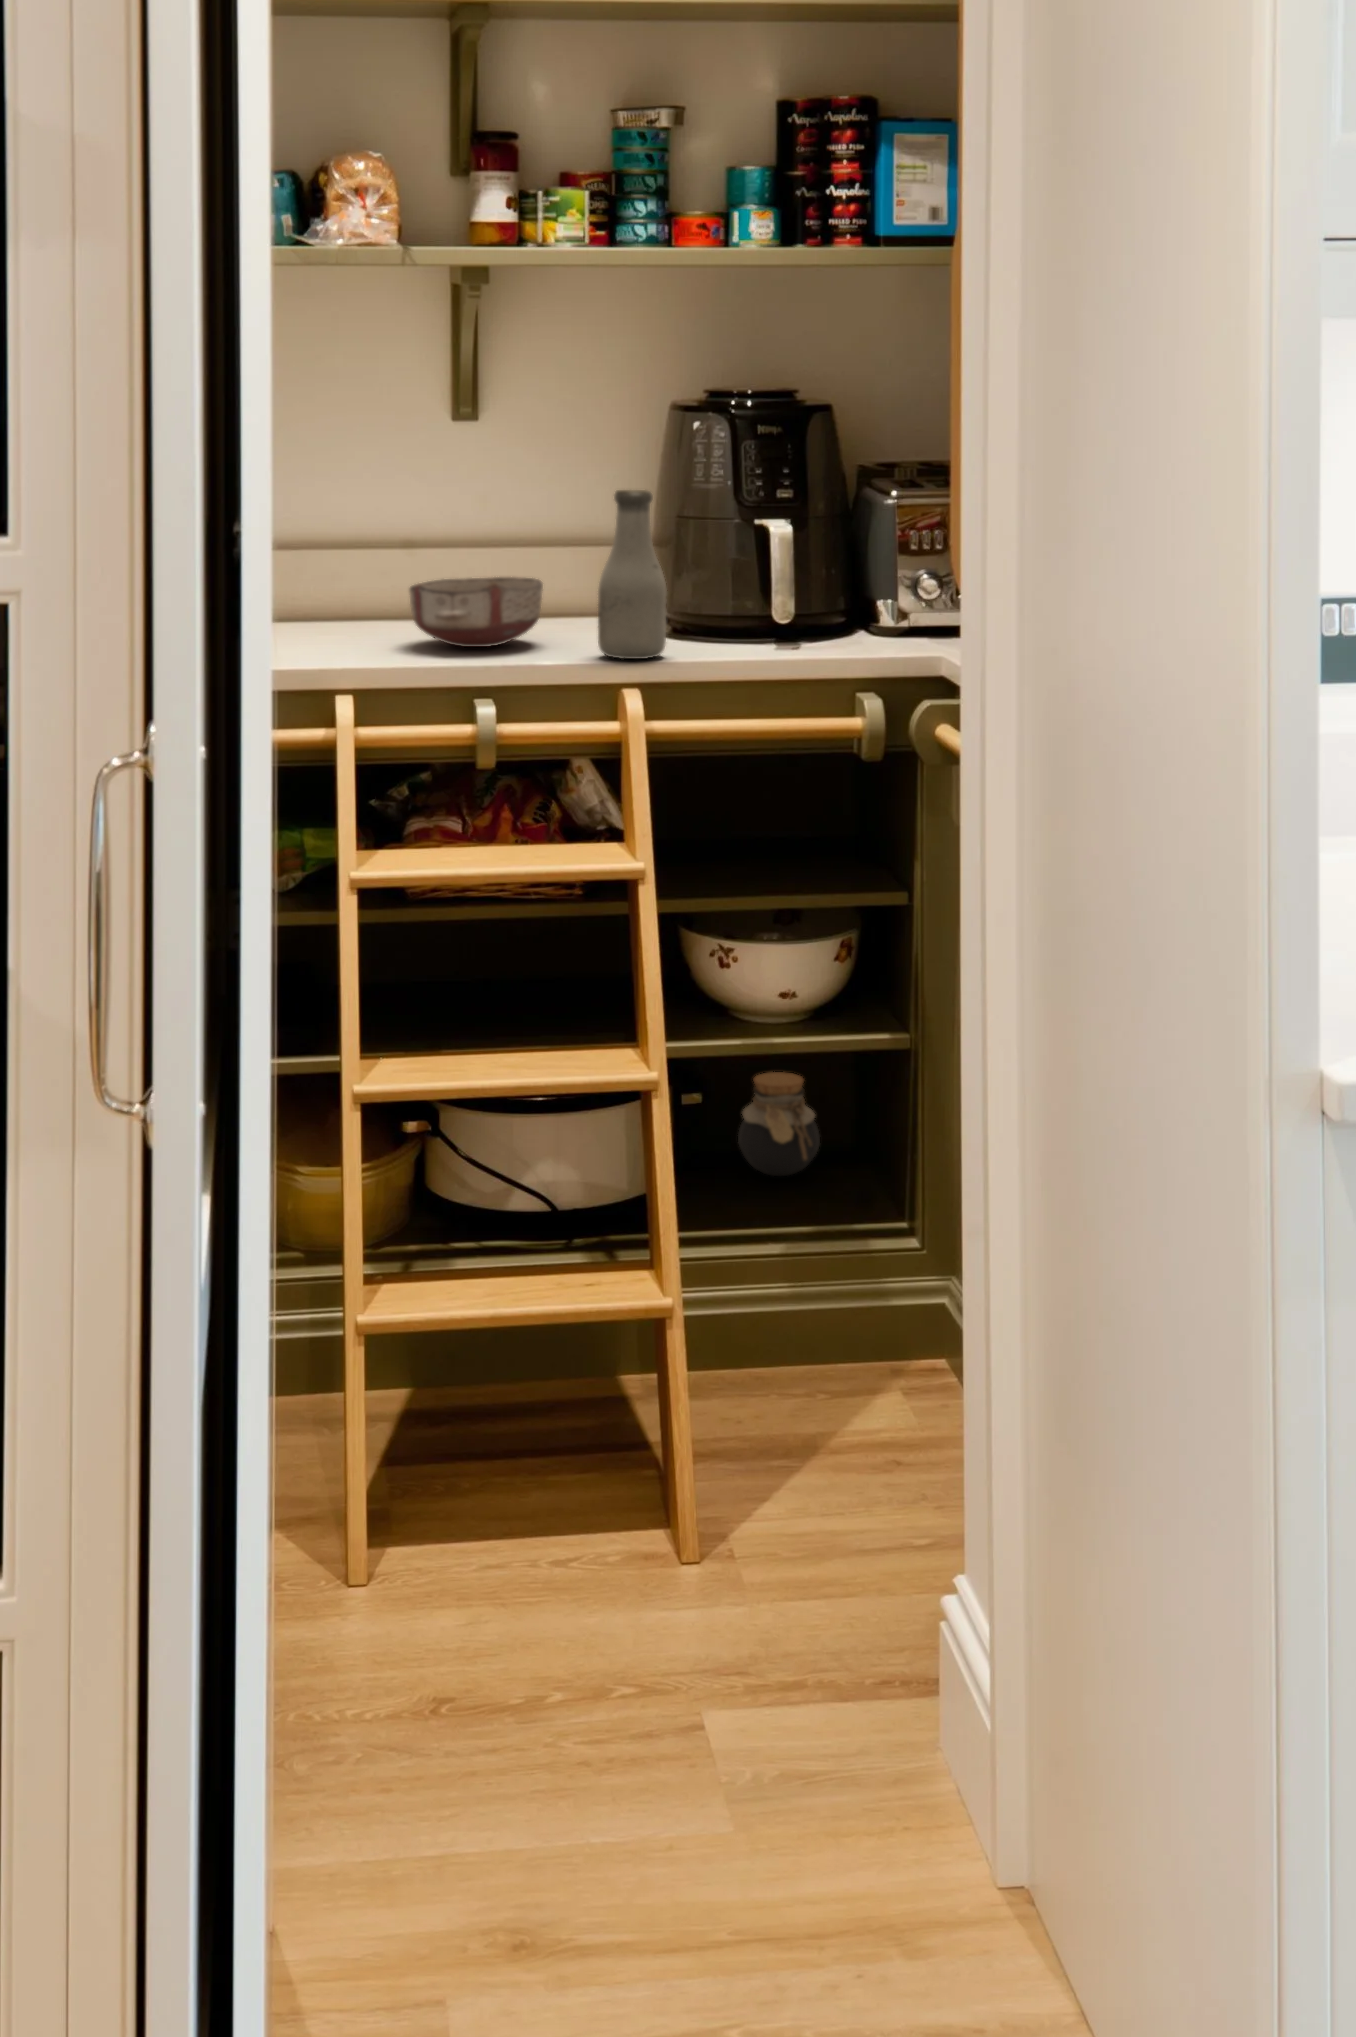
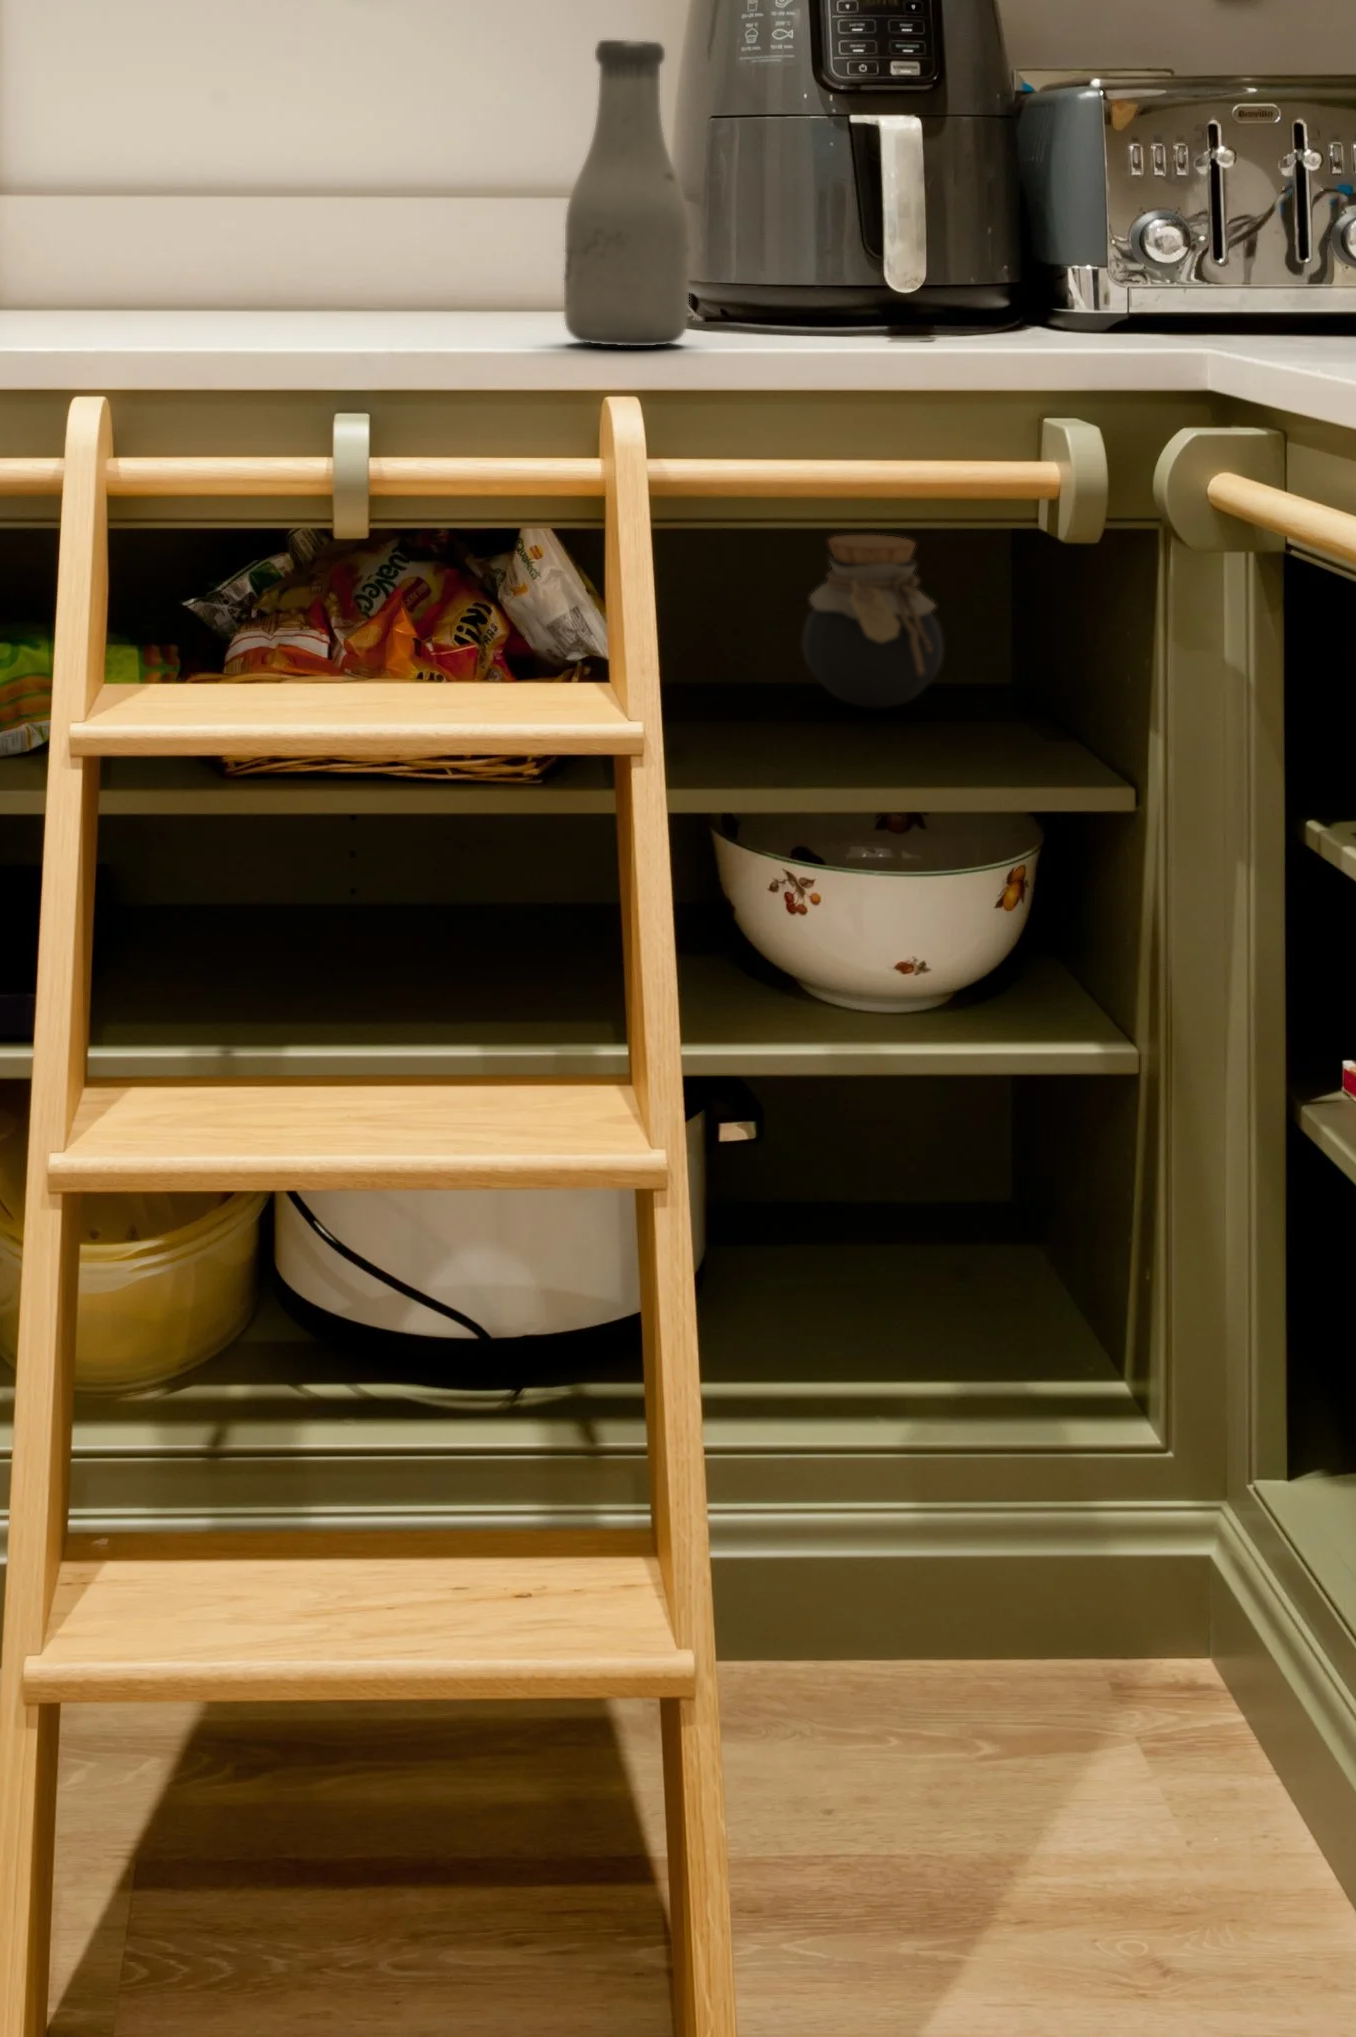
ceramic bowl: present [409,577,543,647] -> none [245,212,475,328]
jar: present [738,1072,820,1176] -> present [803,535,944,708]

